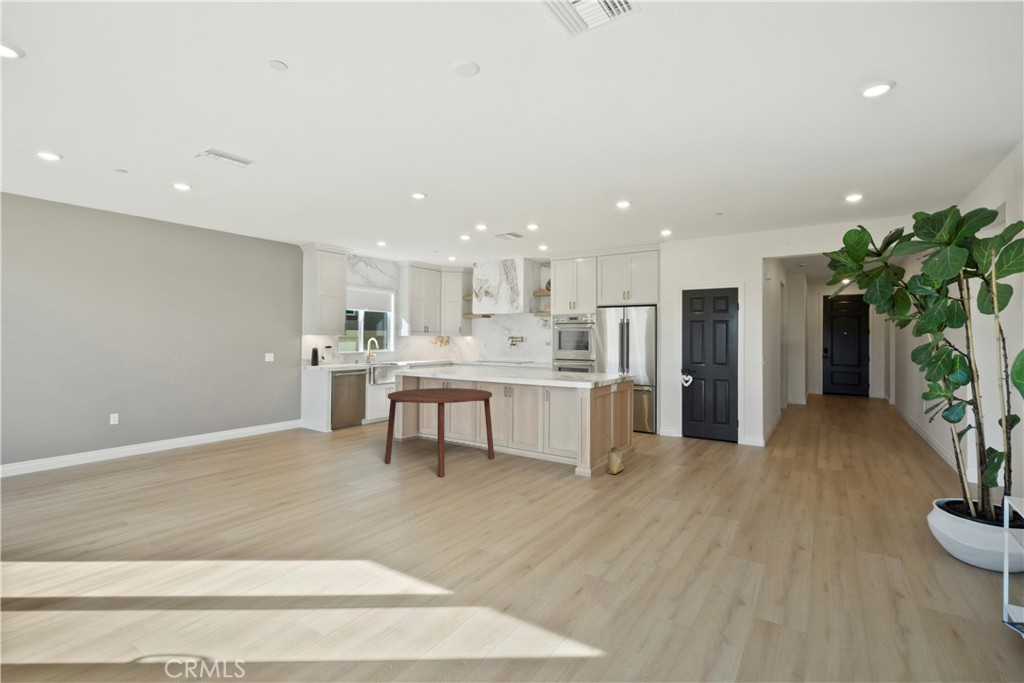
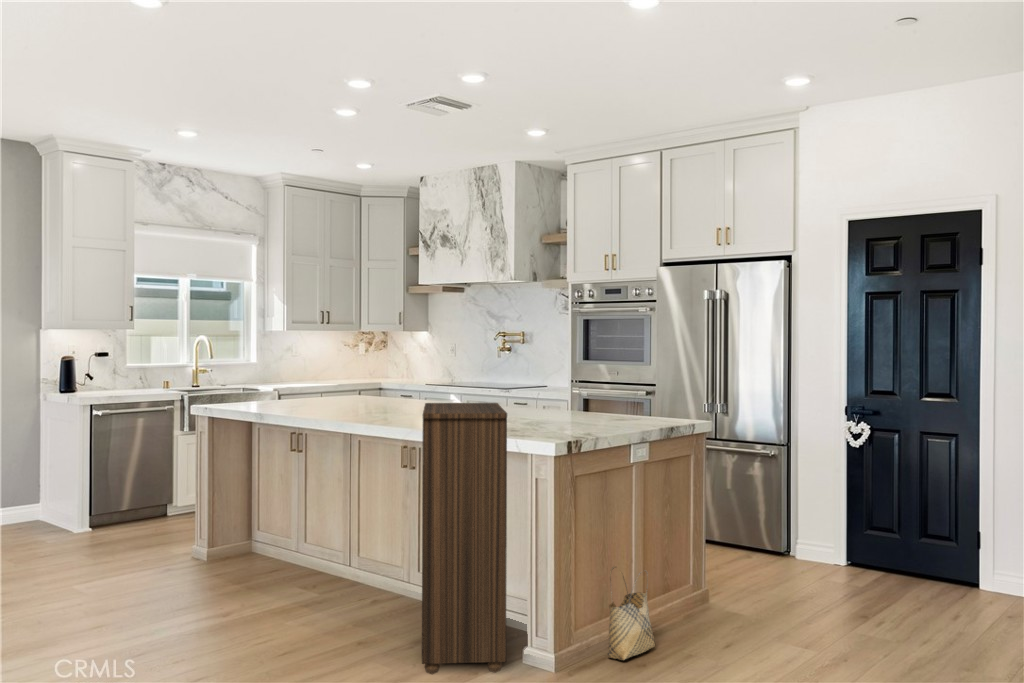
bookshelf: none [524,369,572,482] -> present [422,403,507,674]
dining table: present [385,388,494,477] -> none [125,444,373,651]

